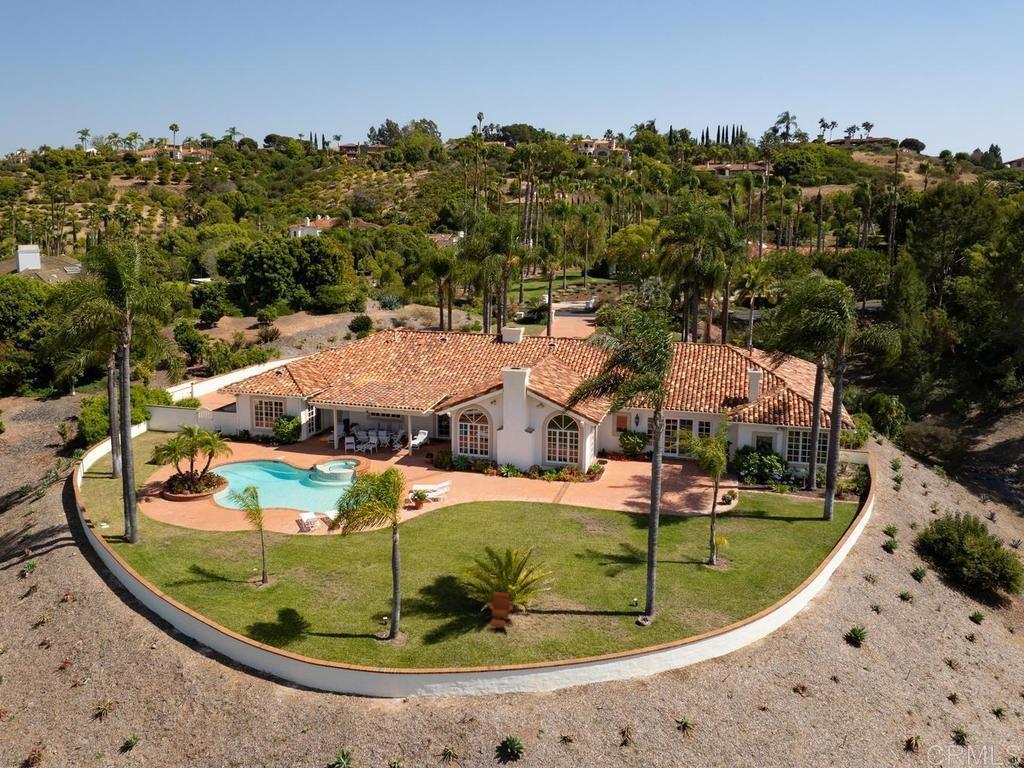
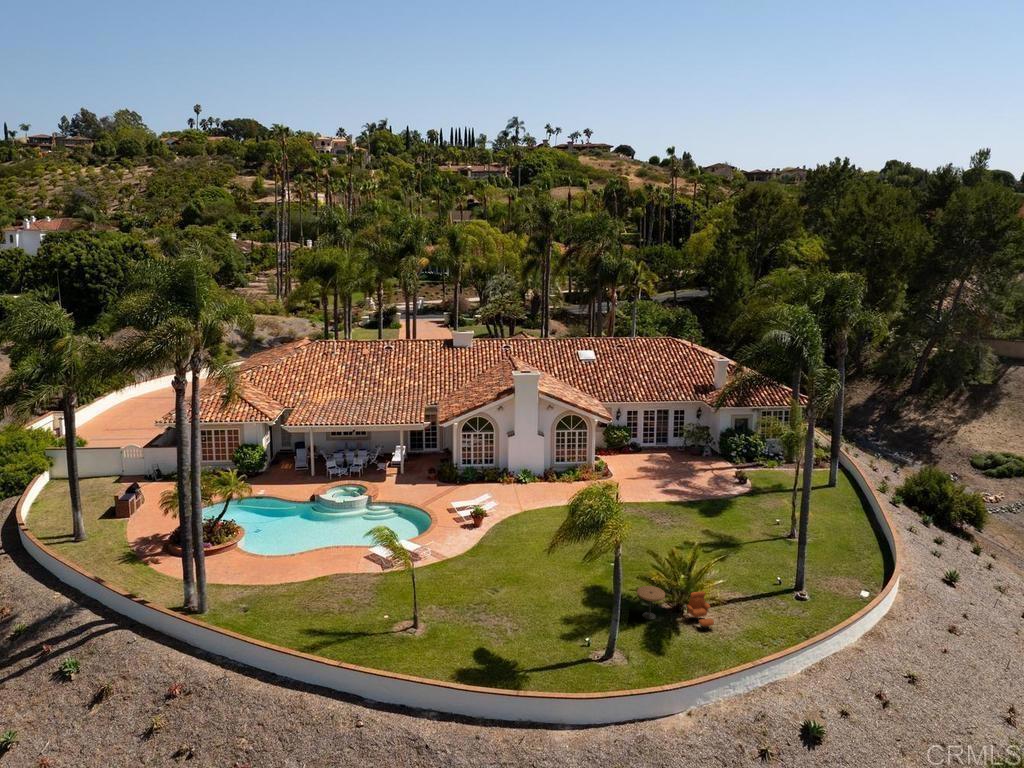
side table: none [448,579,475,612] -> present [637,586,665,619]

